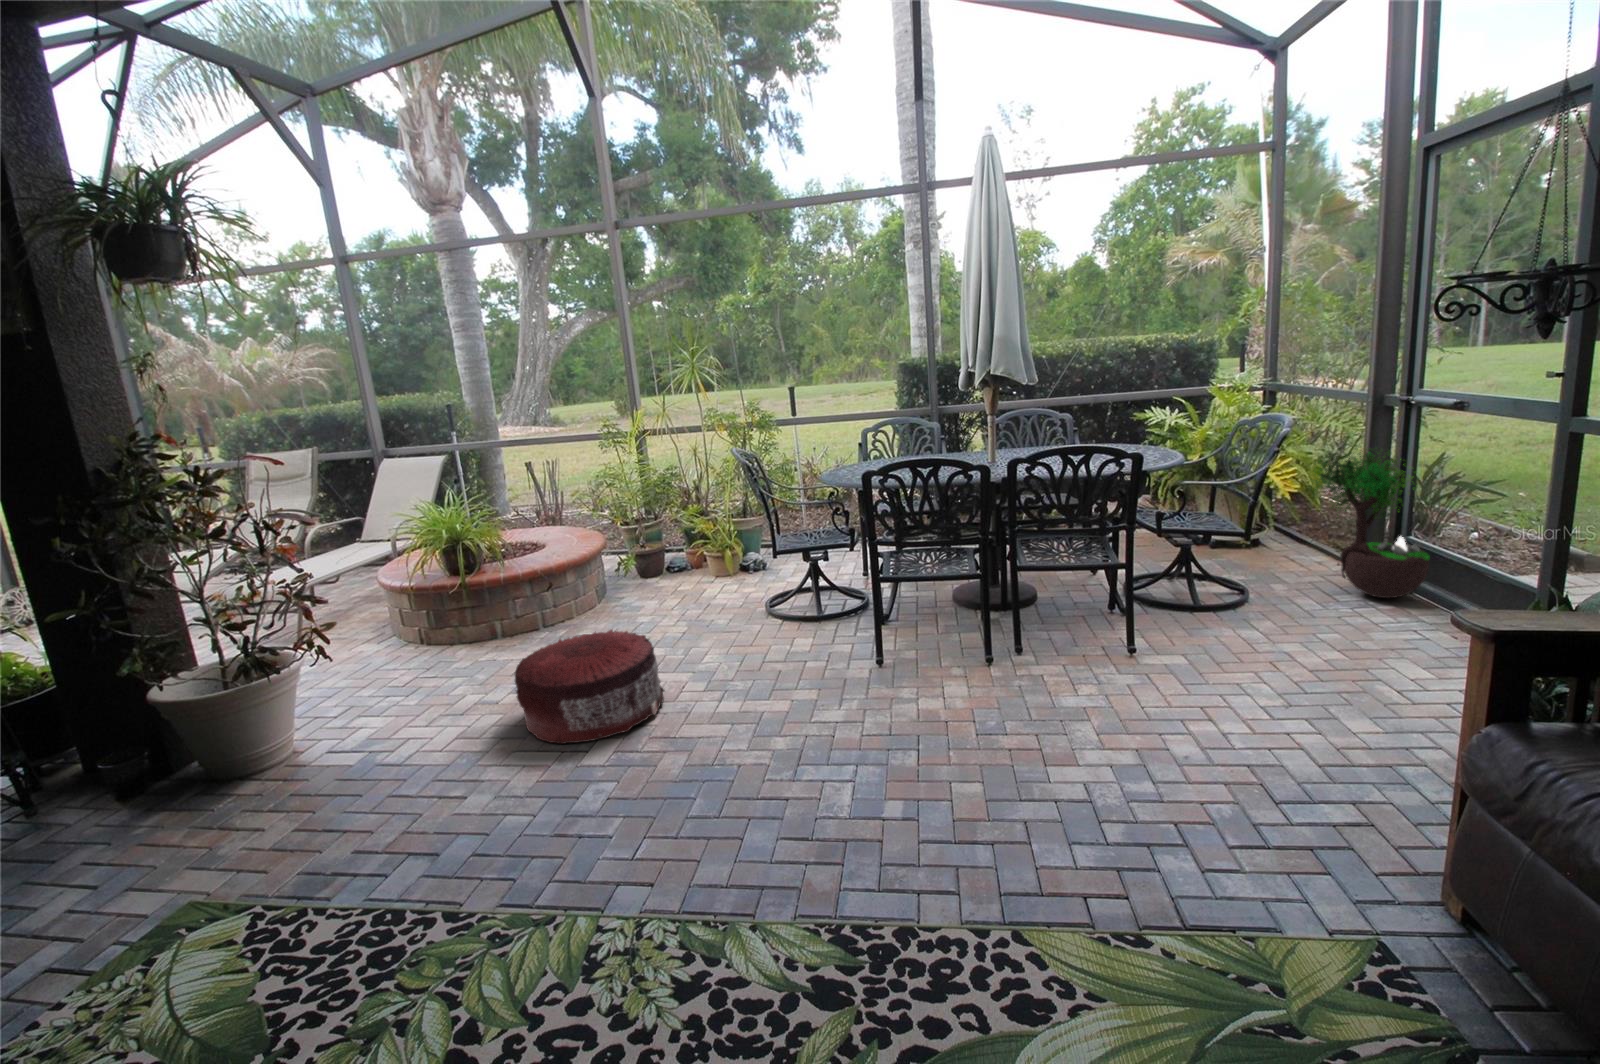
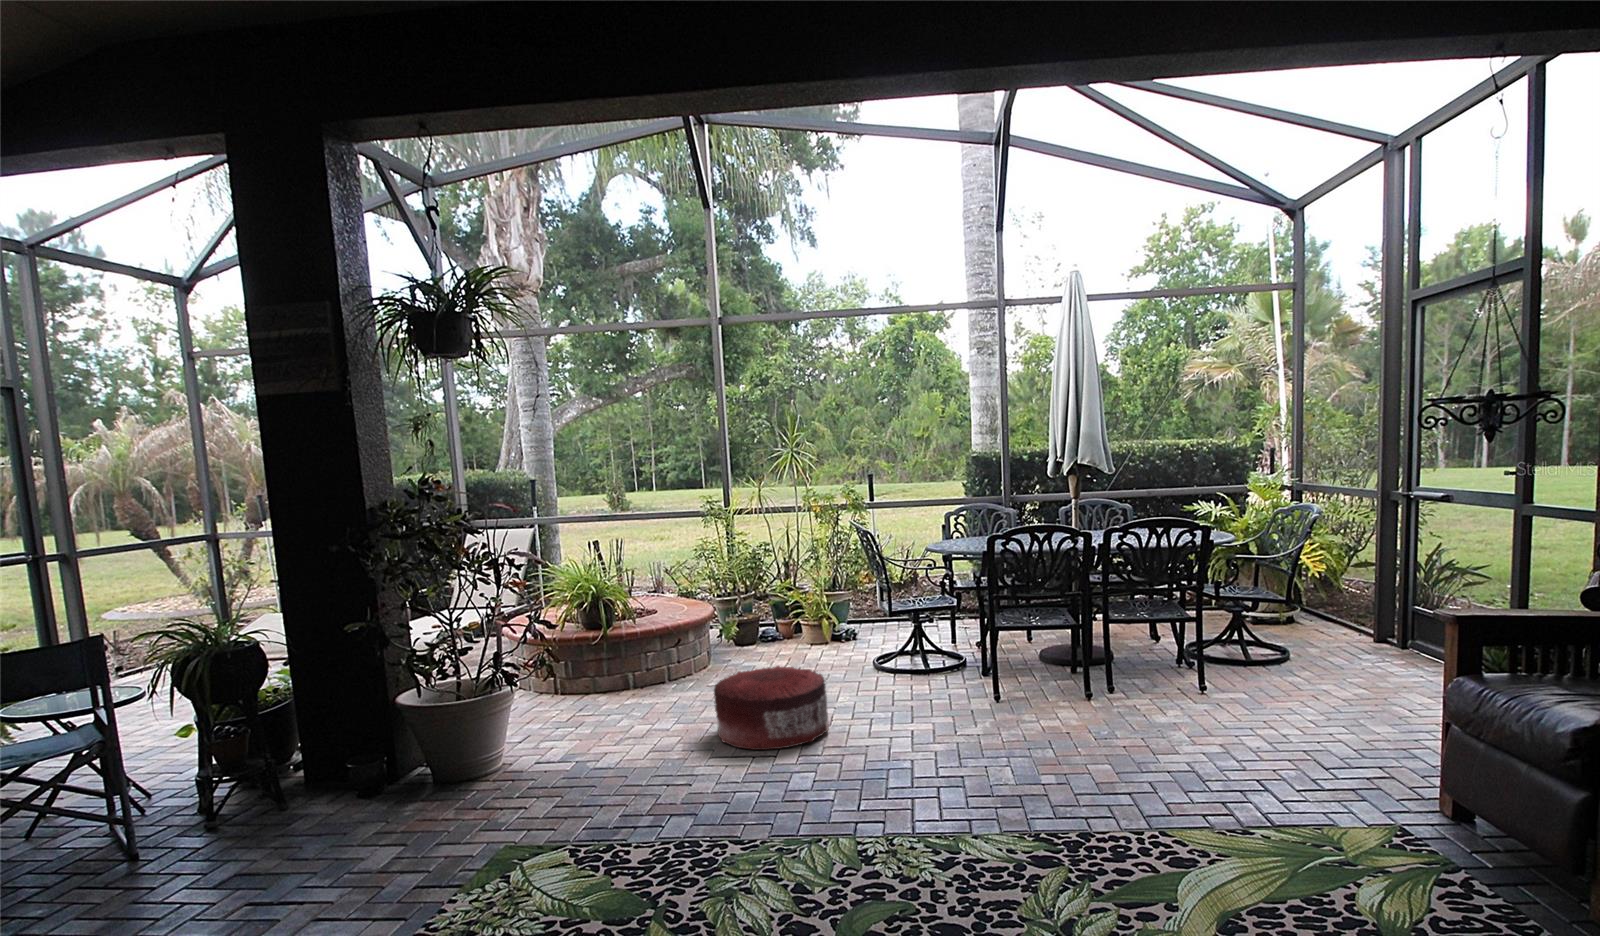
potted tree: present [1315,448,1429,598] -> none [1335,524,1438,659]

